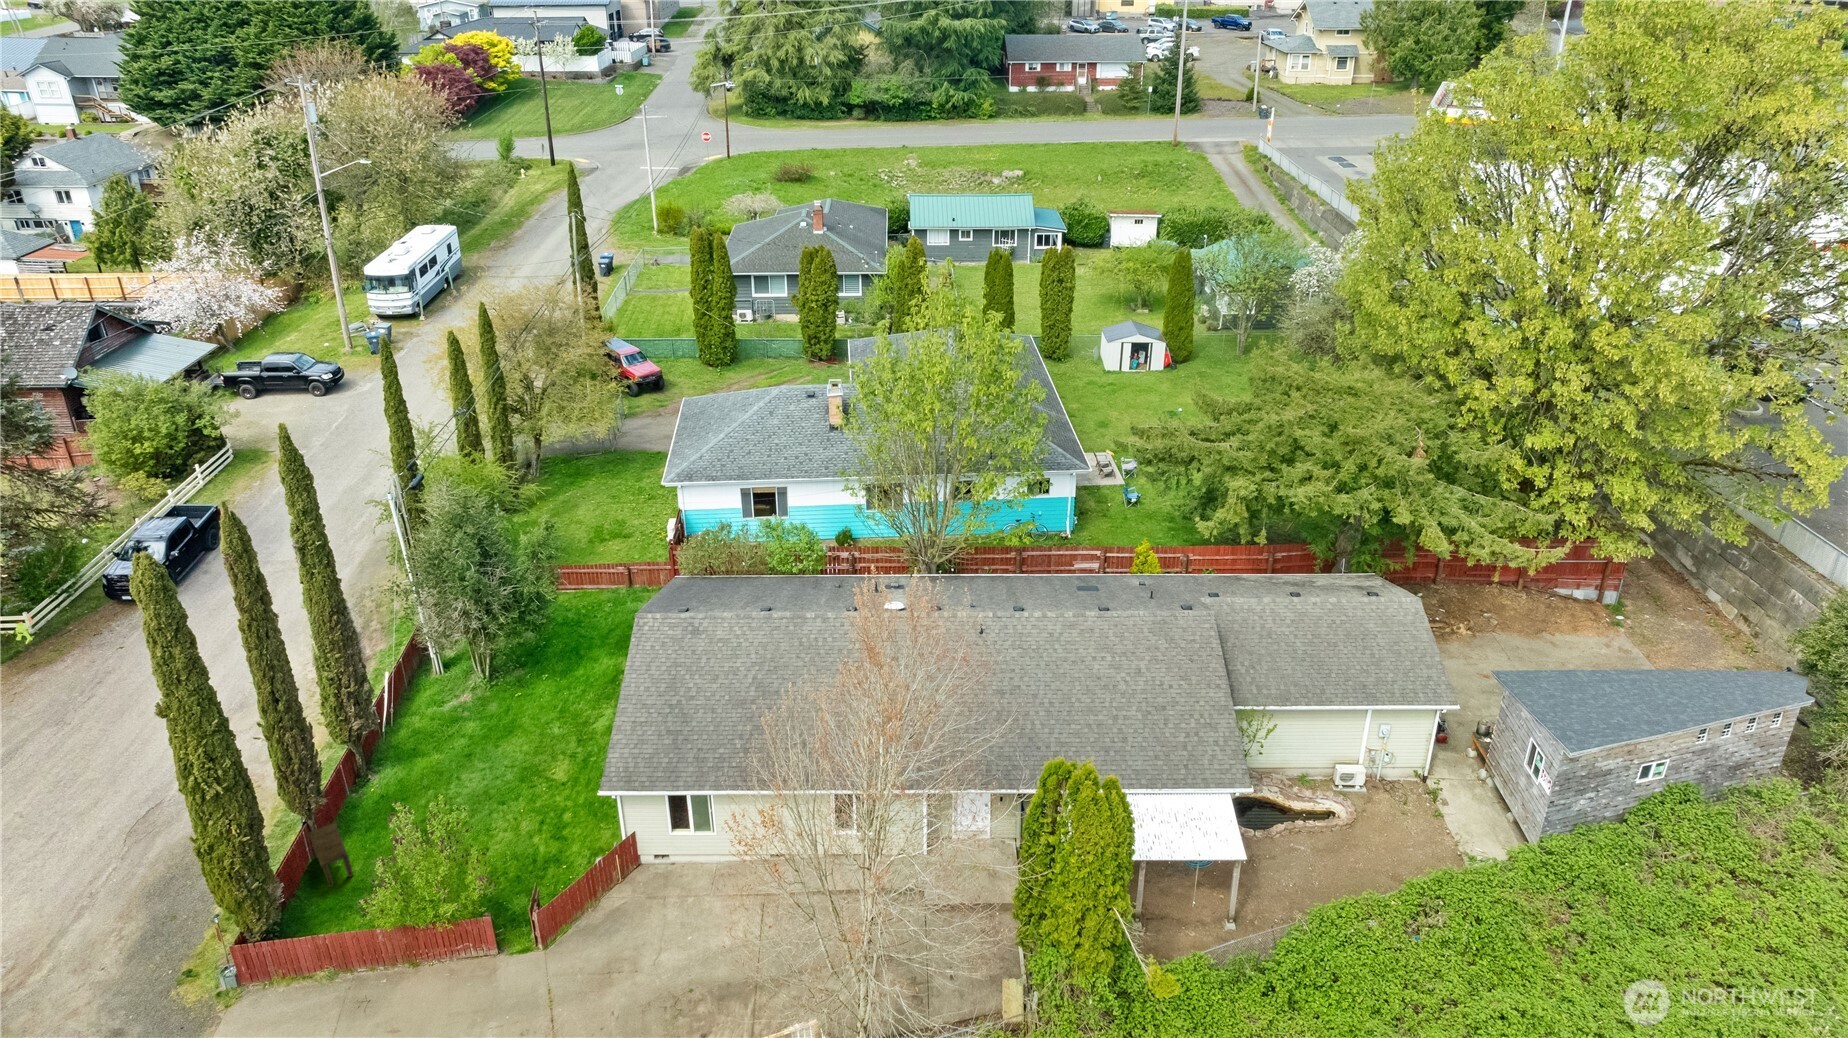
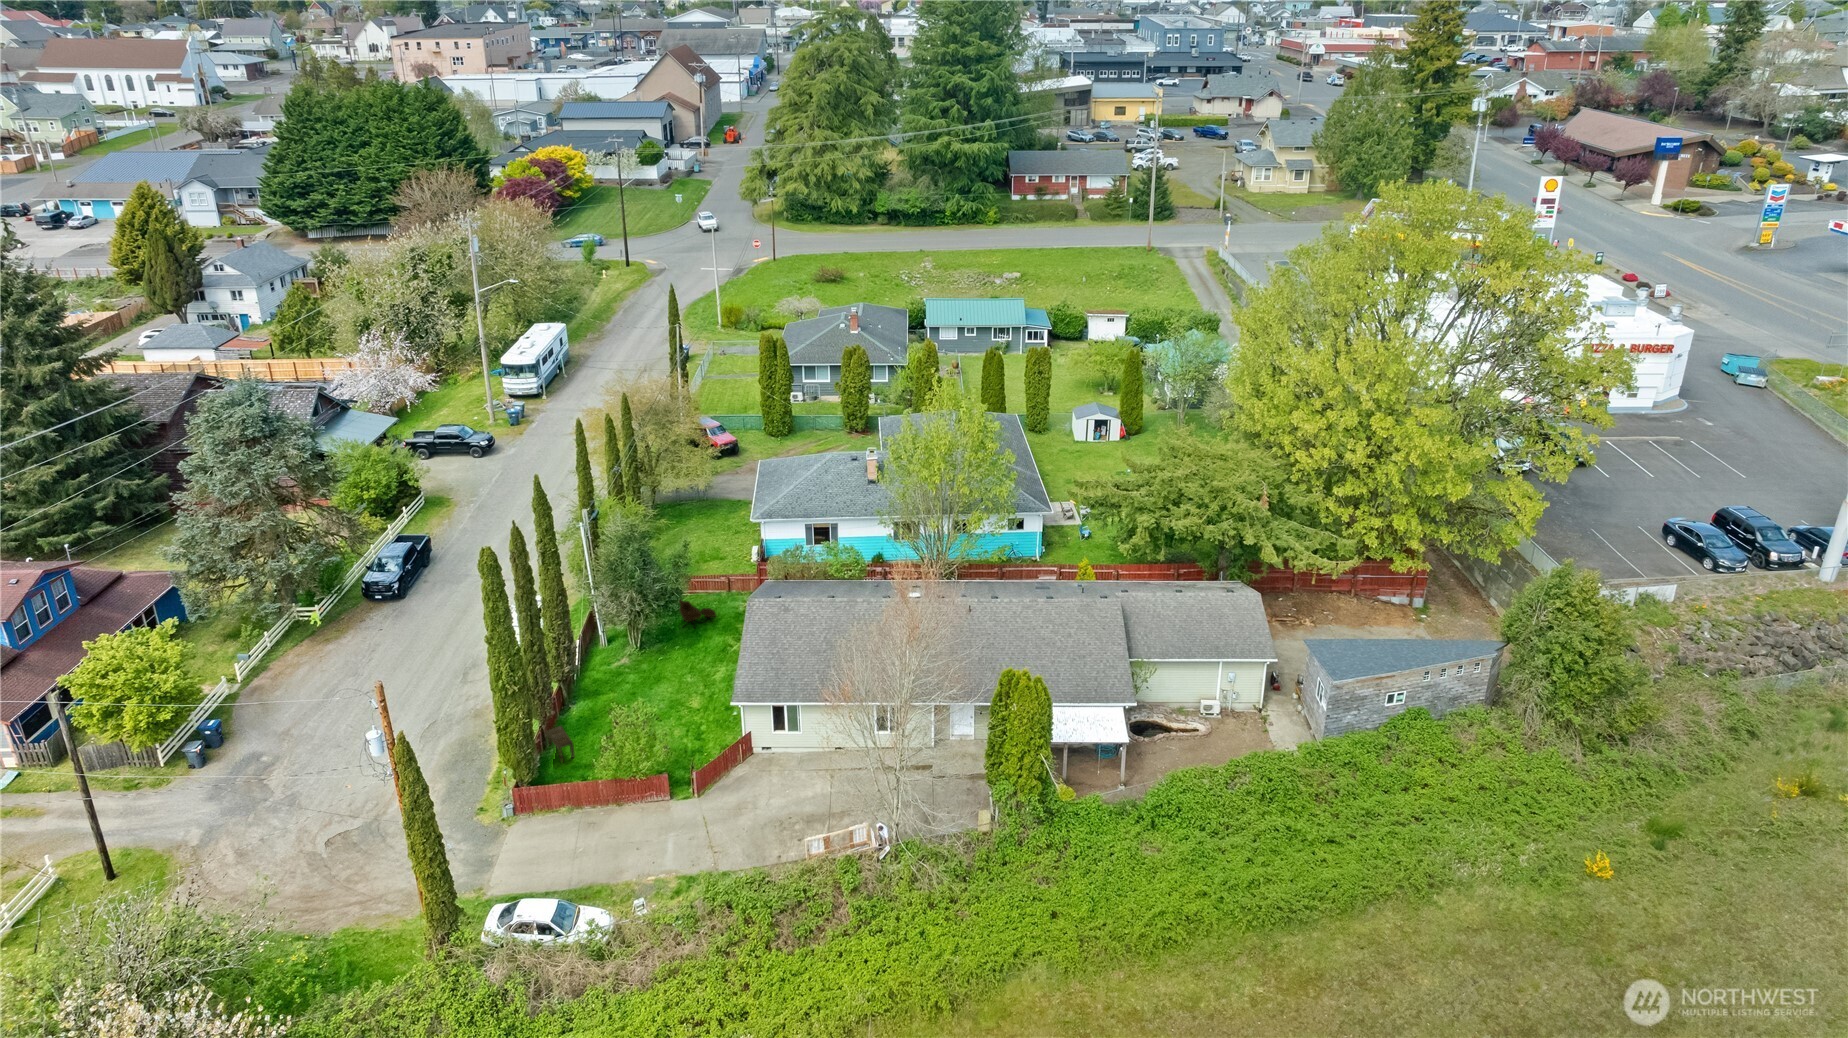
lounge chair: none [542,594,608,647] -> present [679,600,716,626]

